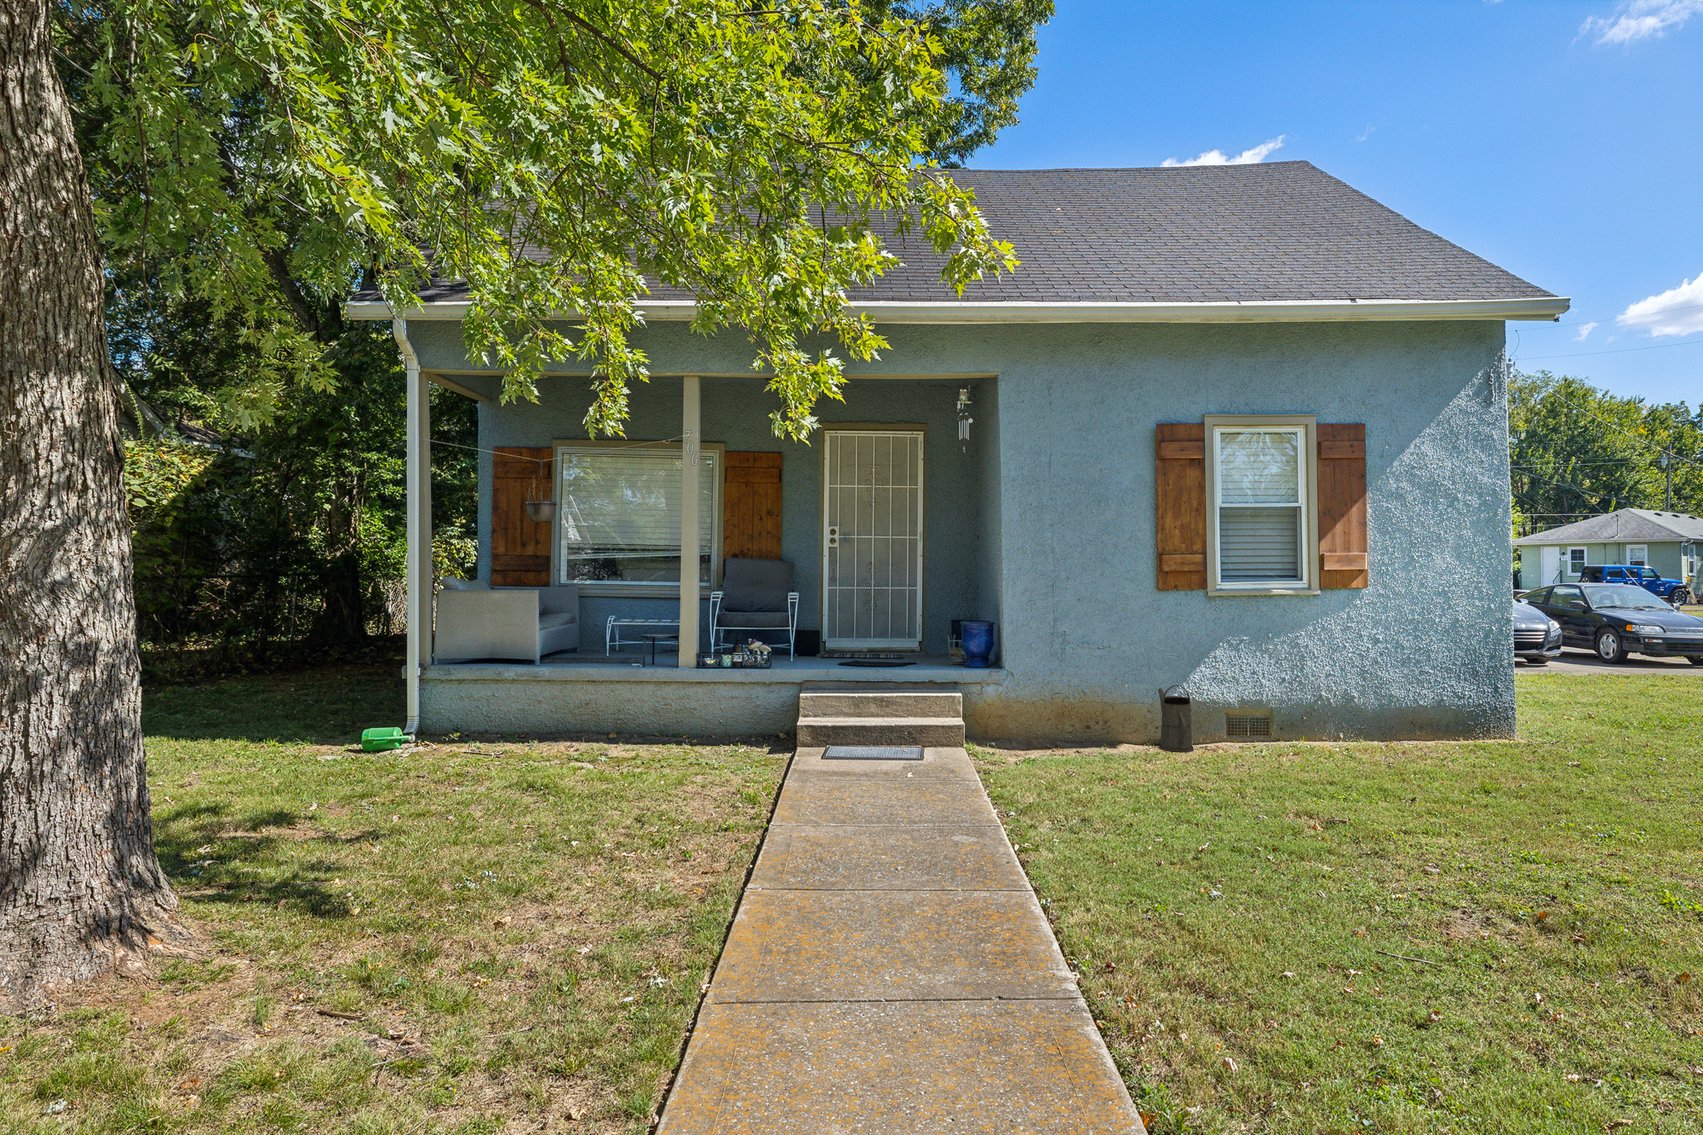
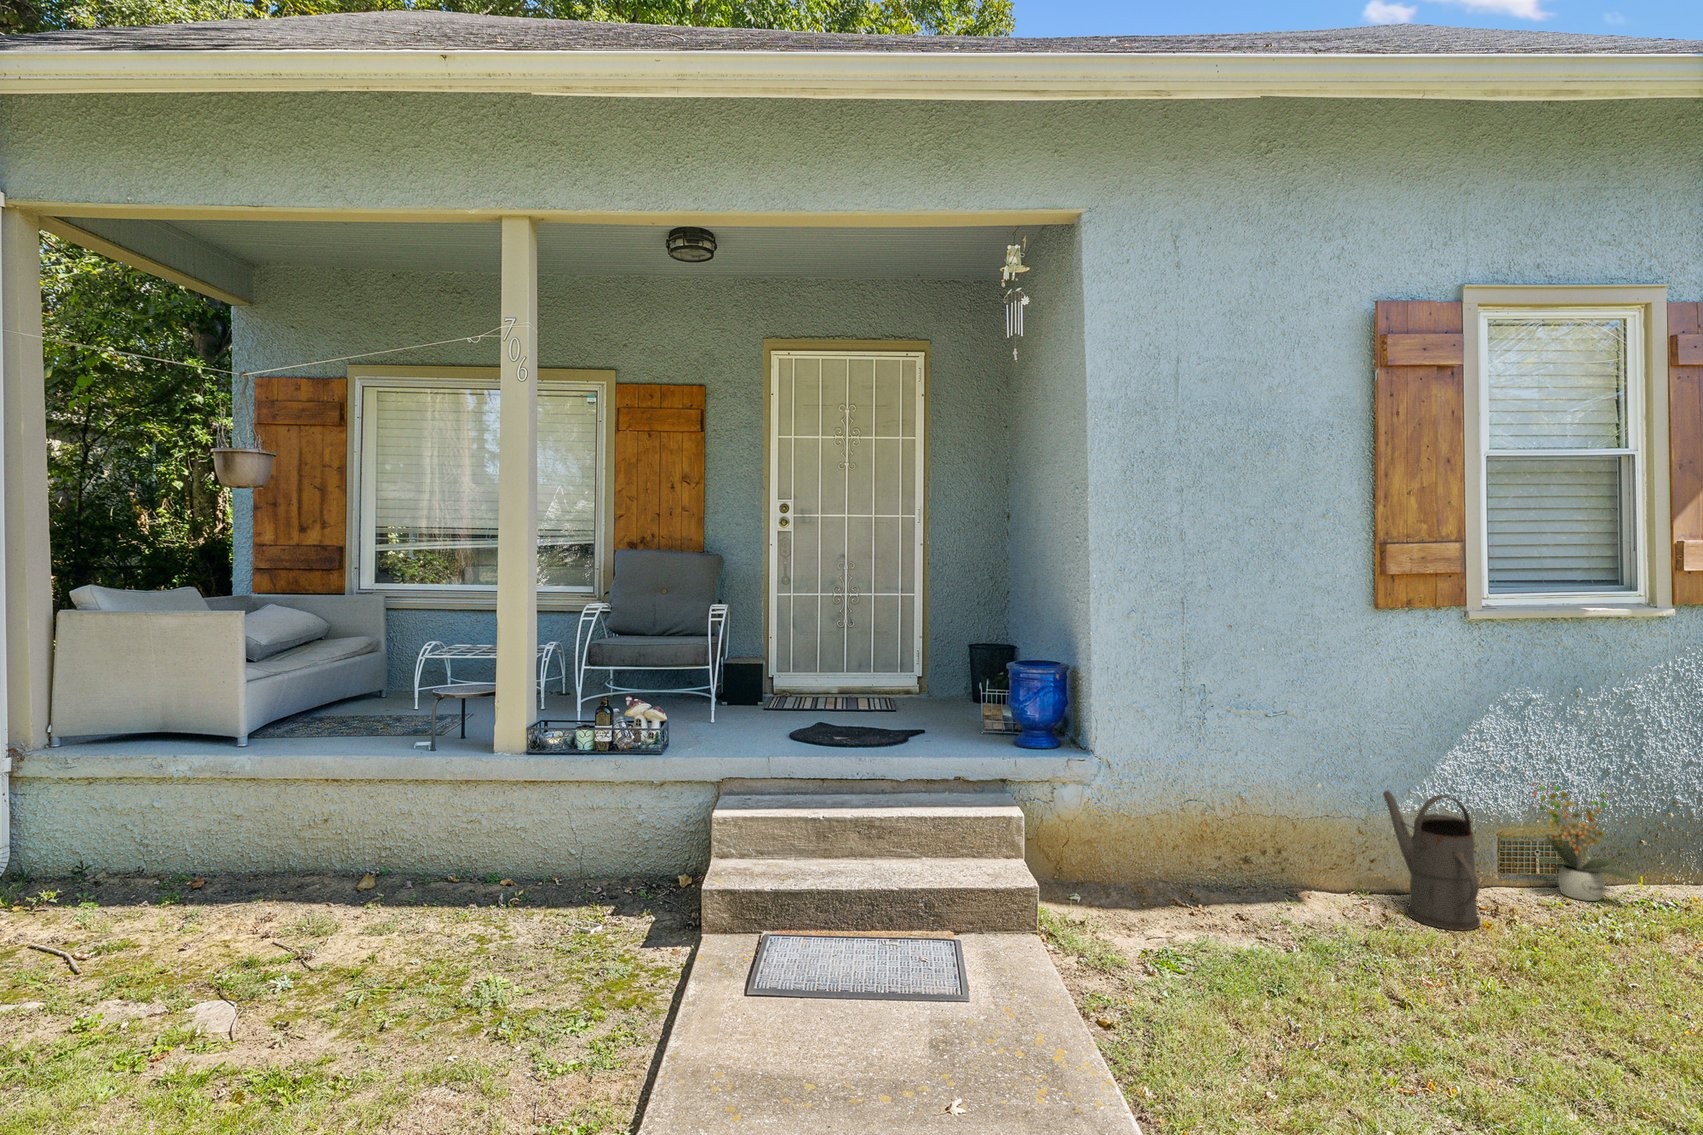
potted plant: none [1232,684,1280,744] -> present [1532,784,1632,901]

